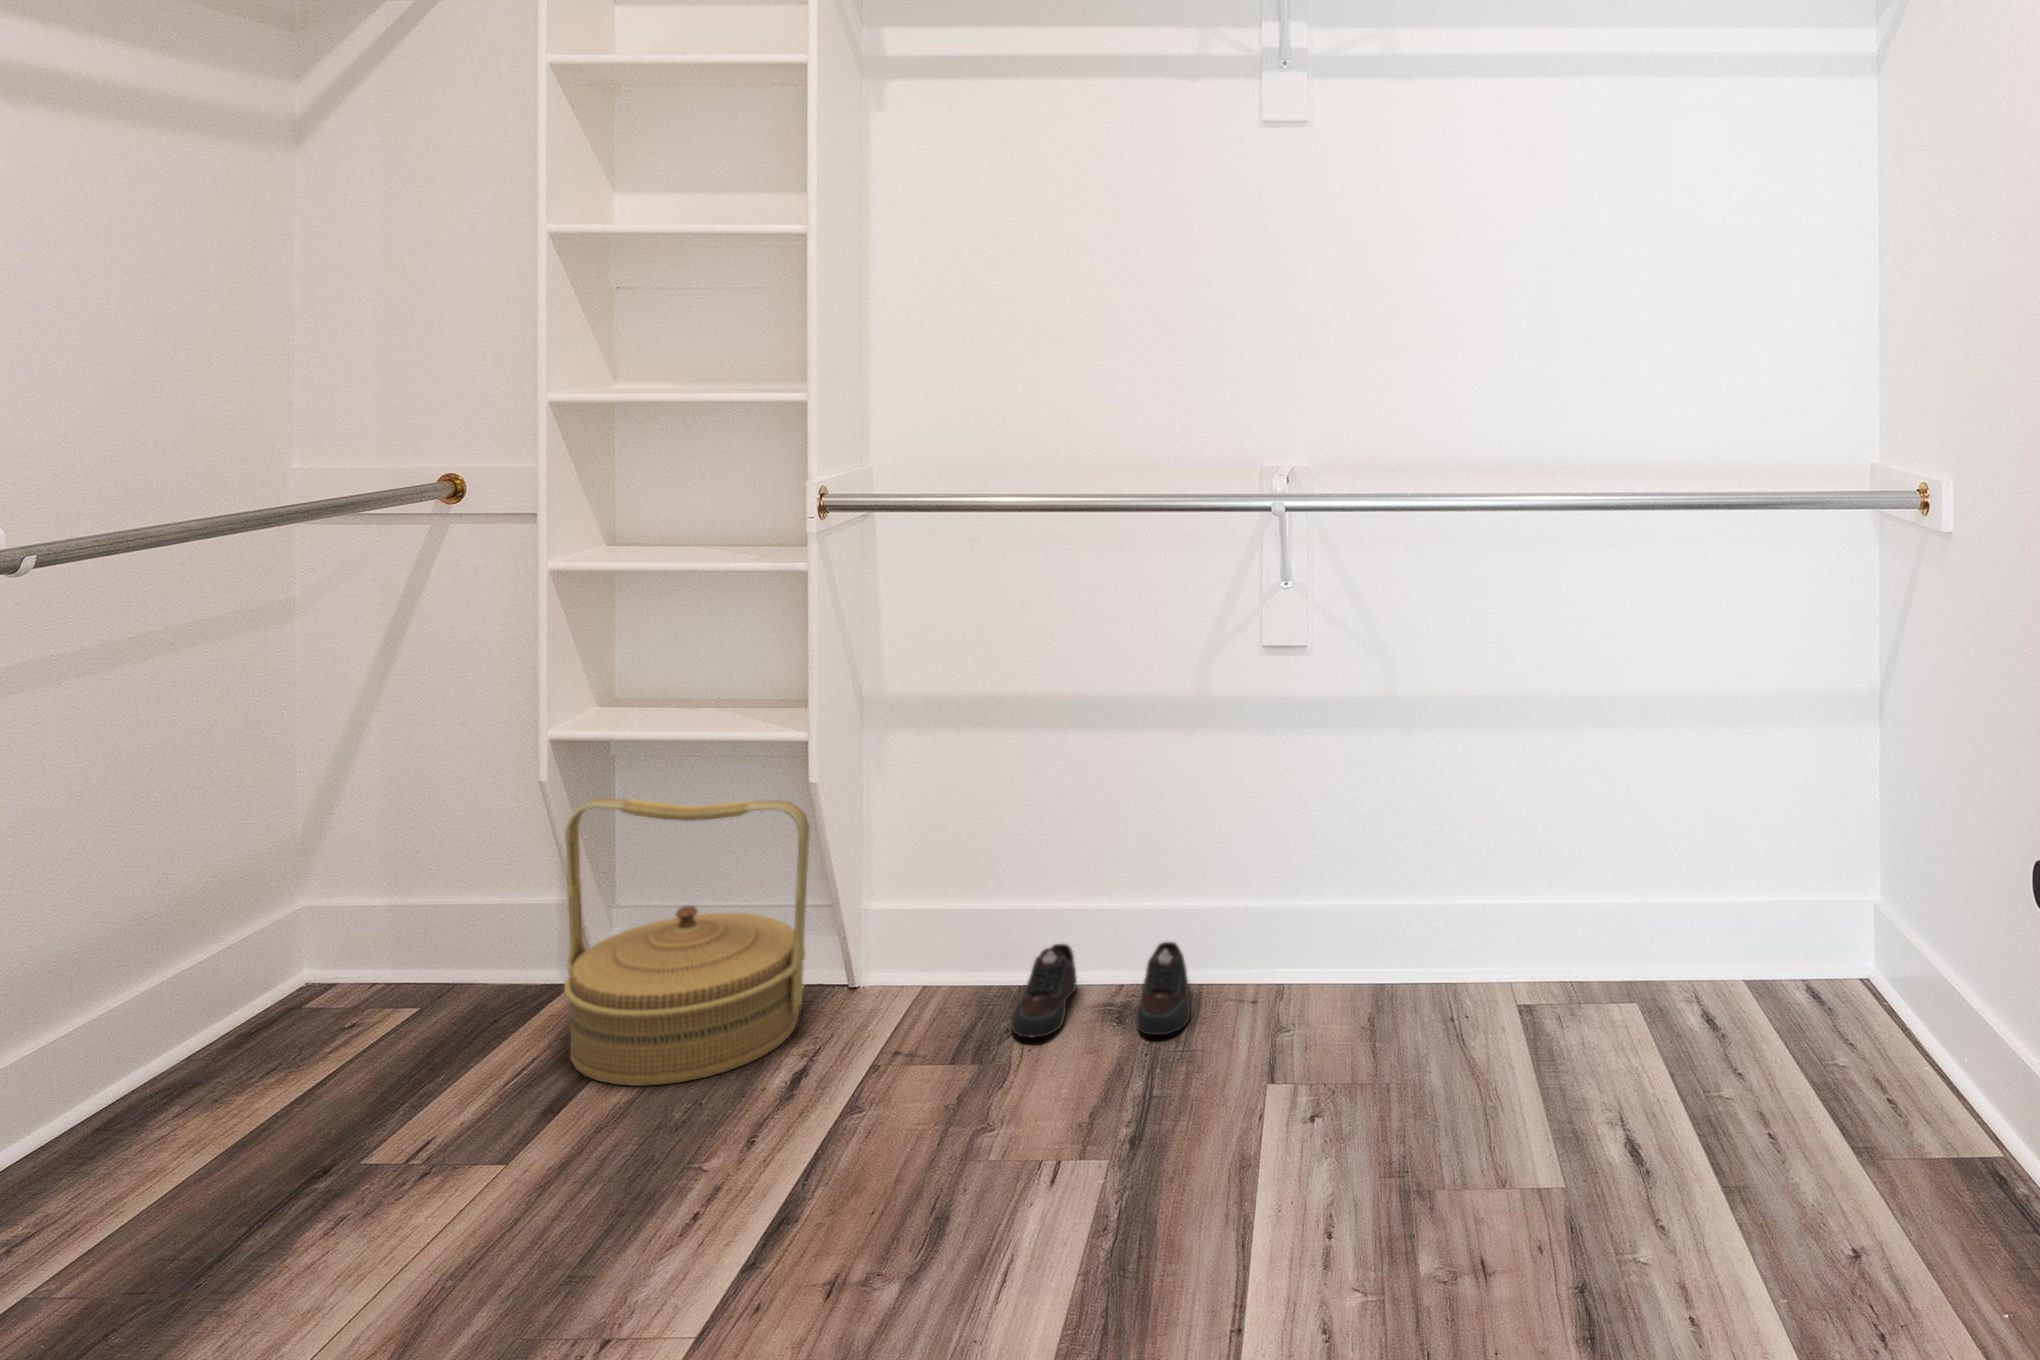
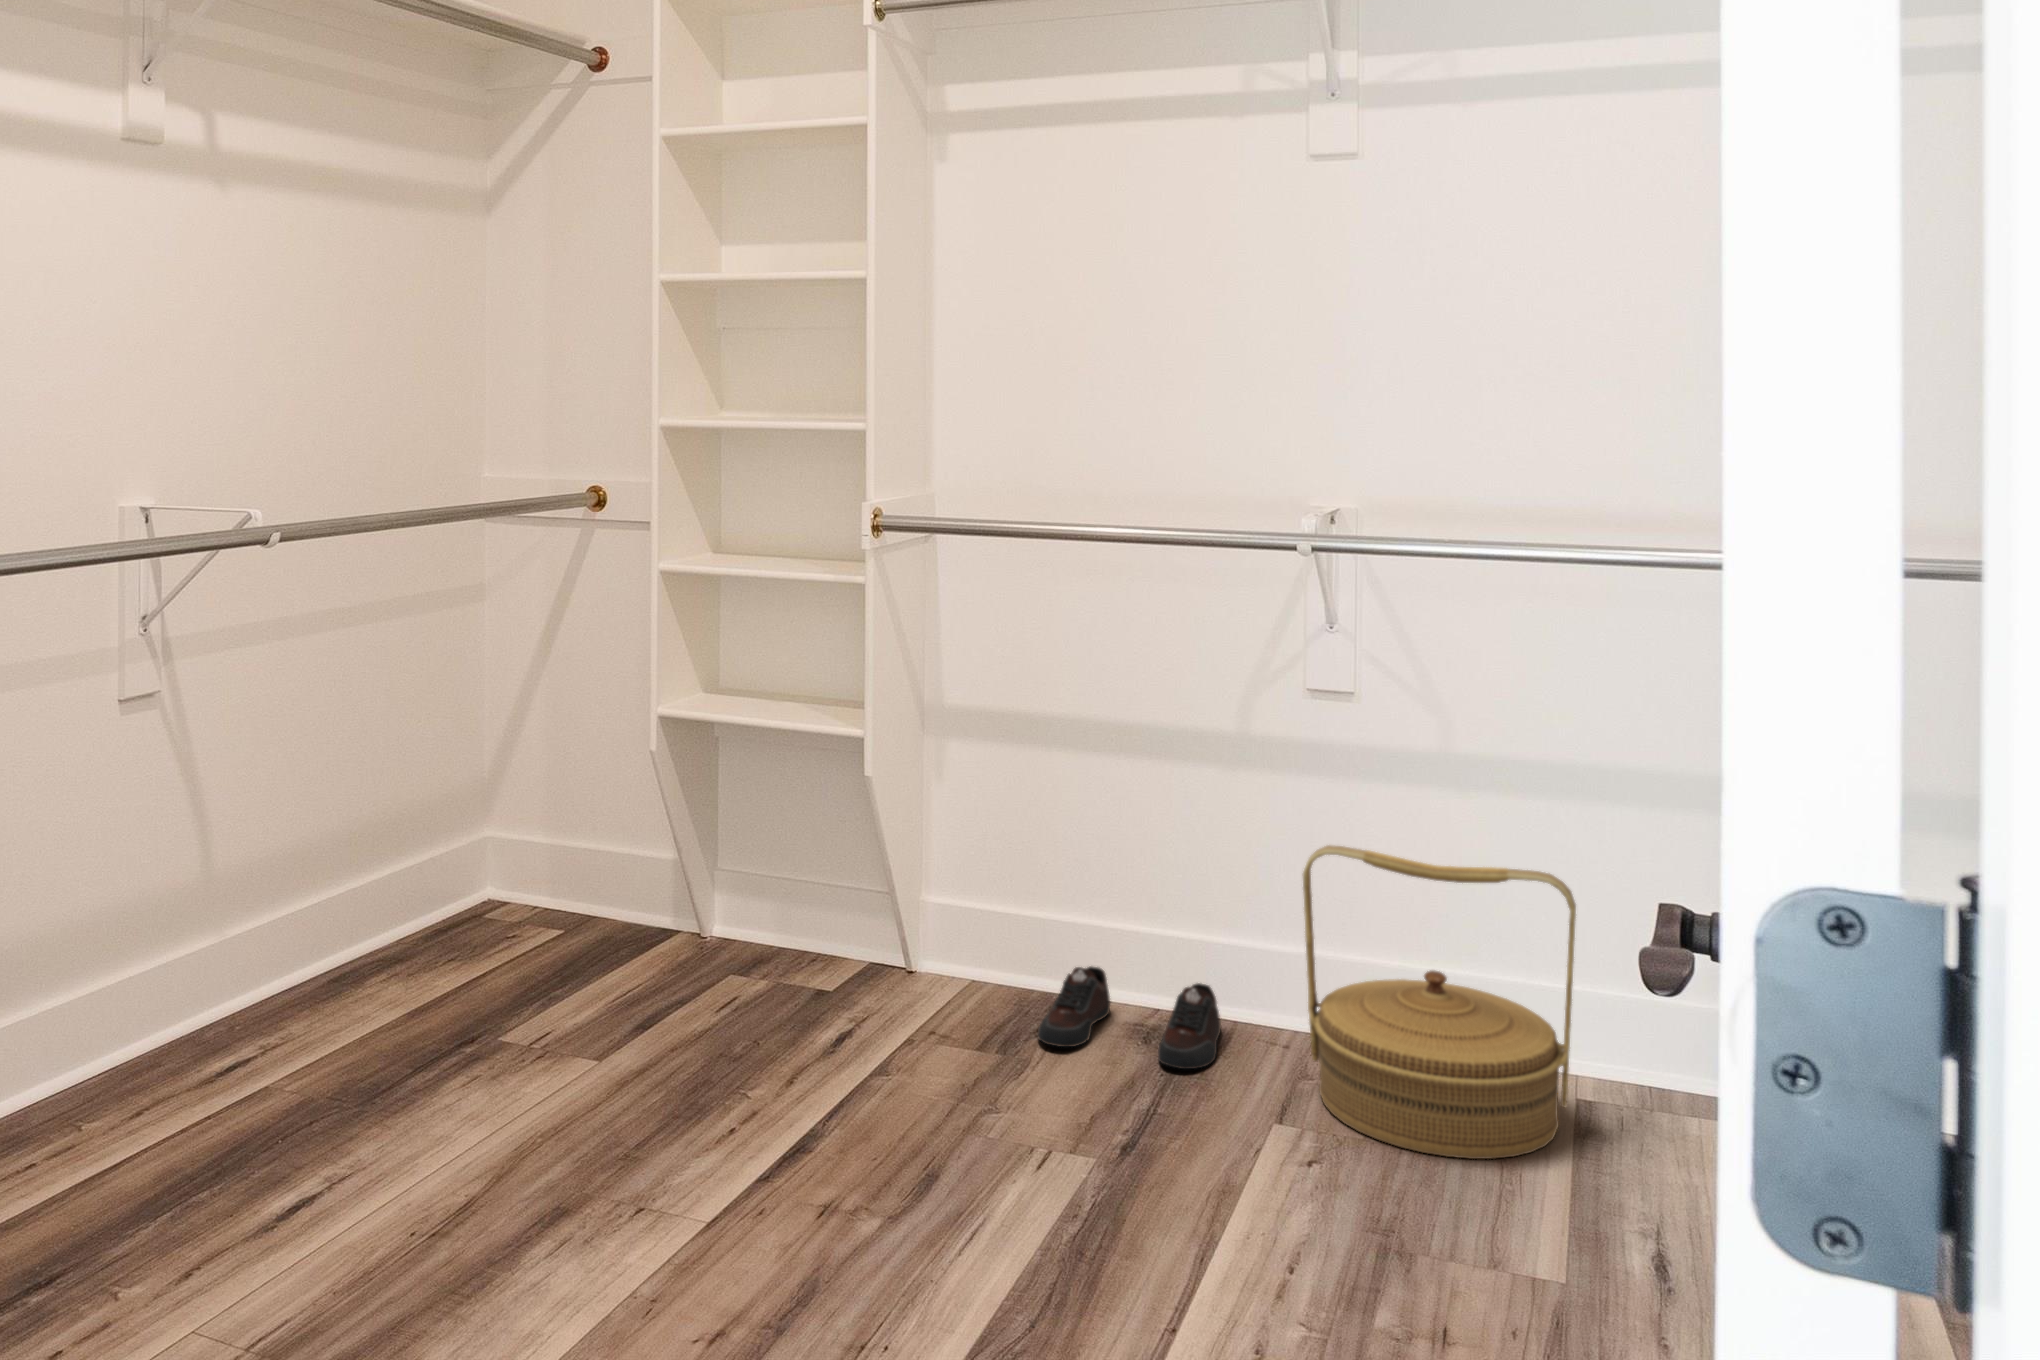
woven basket: present [564,798,810,1086] -> present [1303,845,1576,1159]

